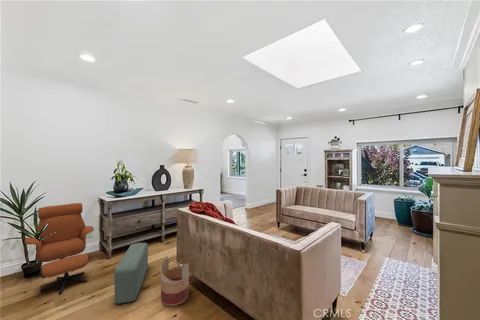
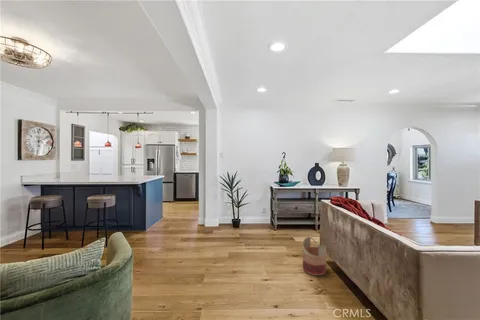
lounge chair: present [25,203,94,294] -> none [233,187,267,241]
pouf: present [114,243,148,304] -> none [273,222,299,260]

